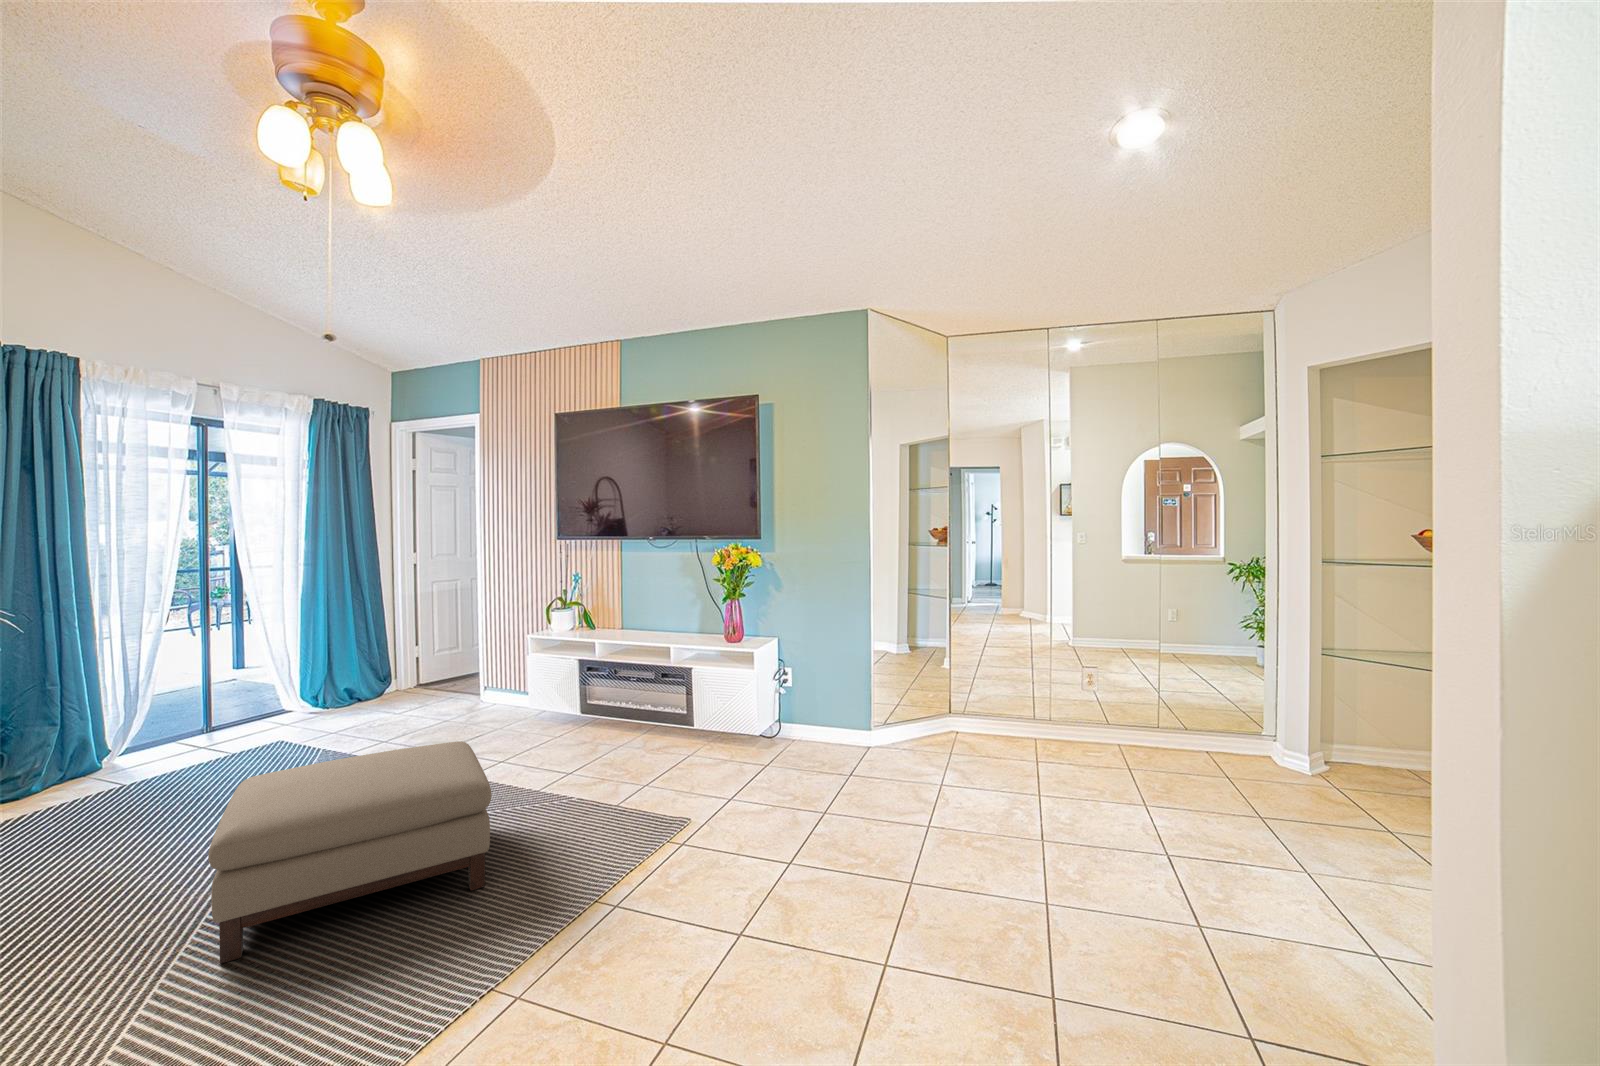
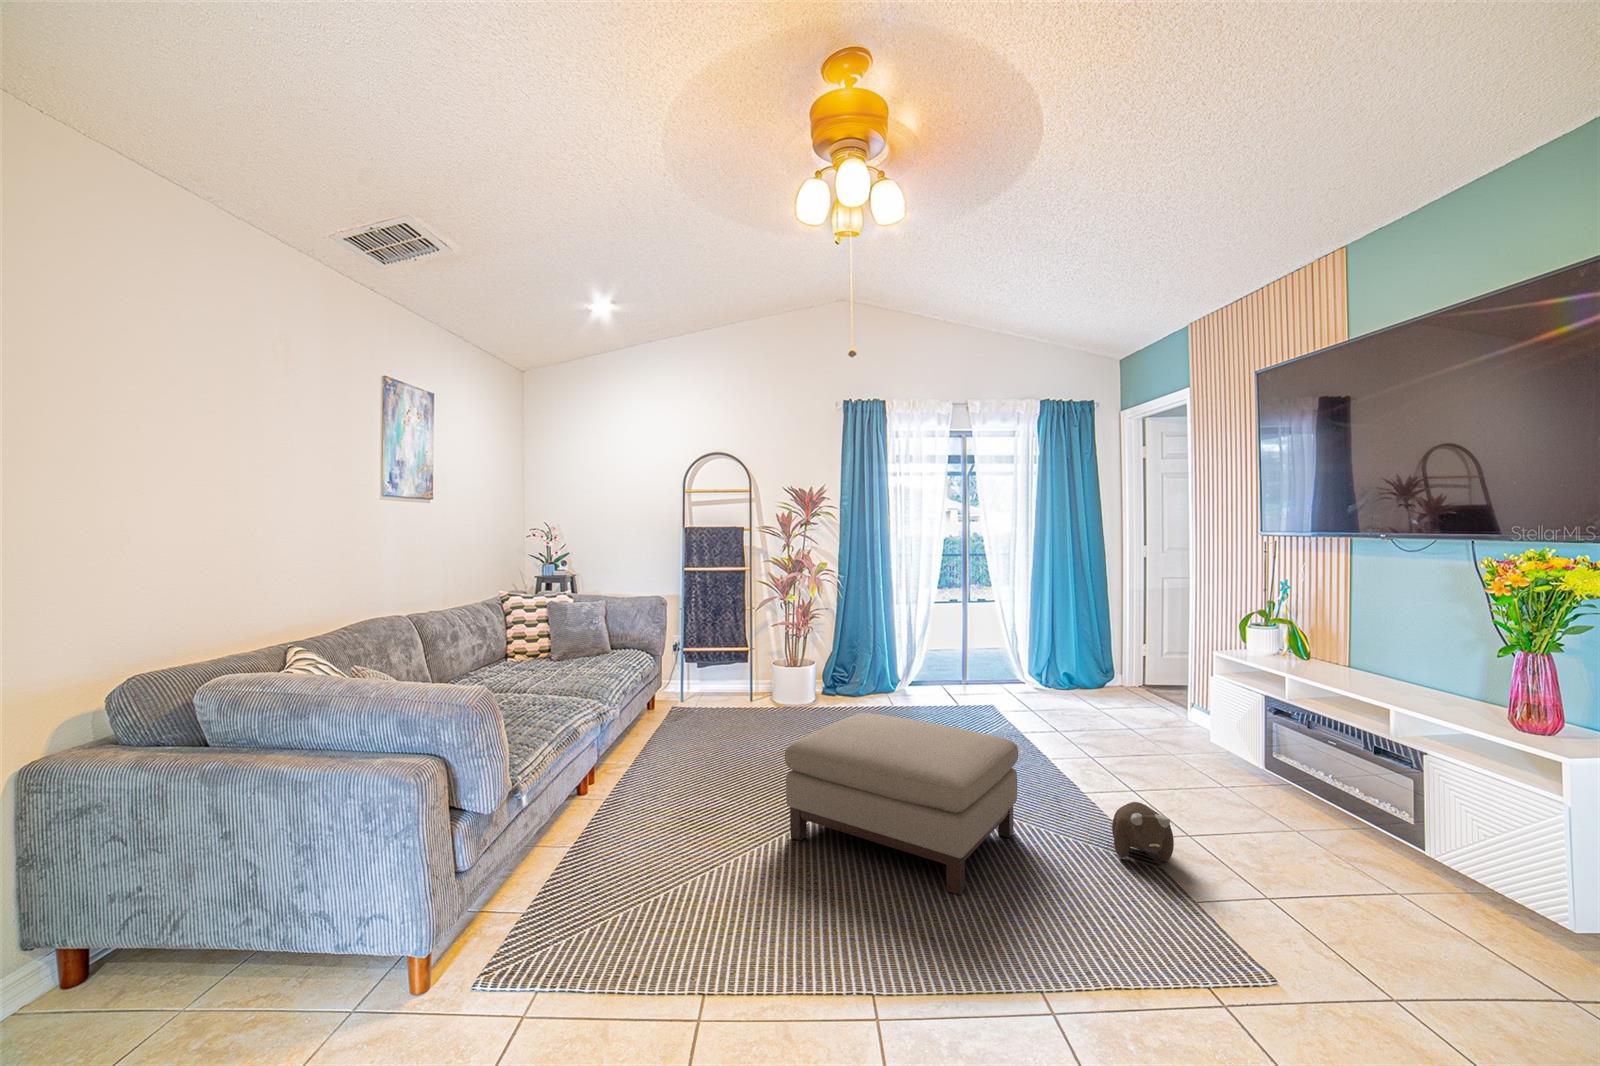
plush toy: none [539,755,594,802] -> present [1112,802,1174,861]

